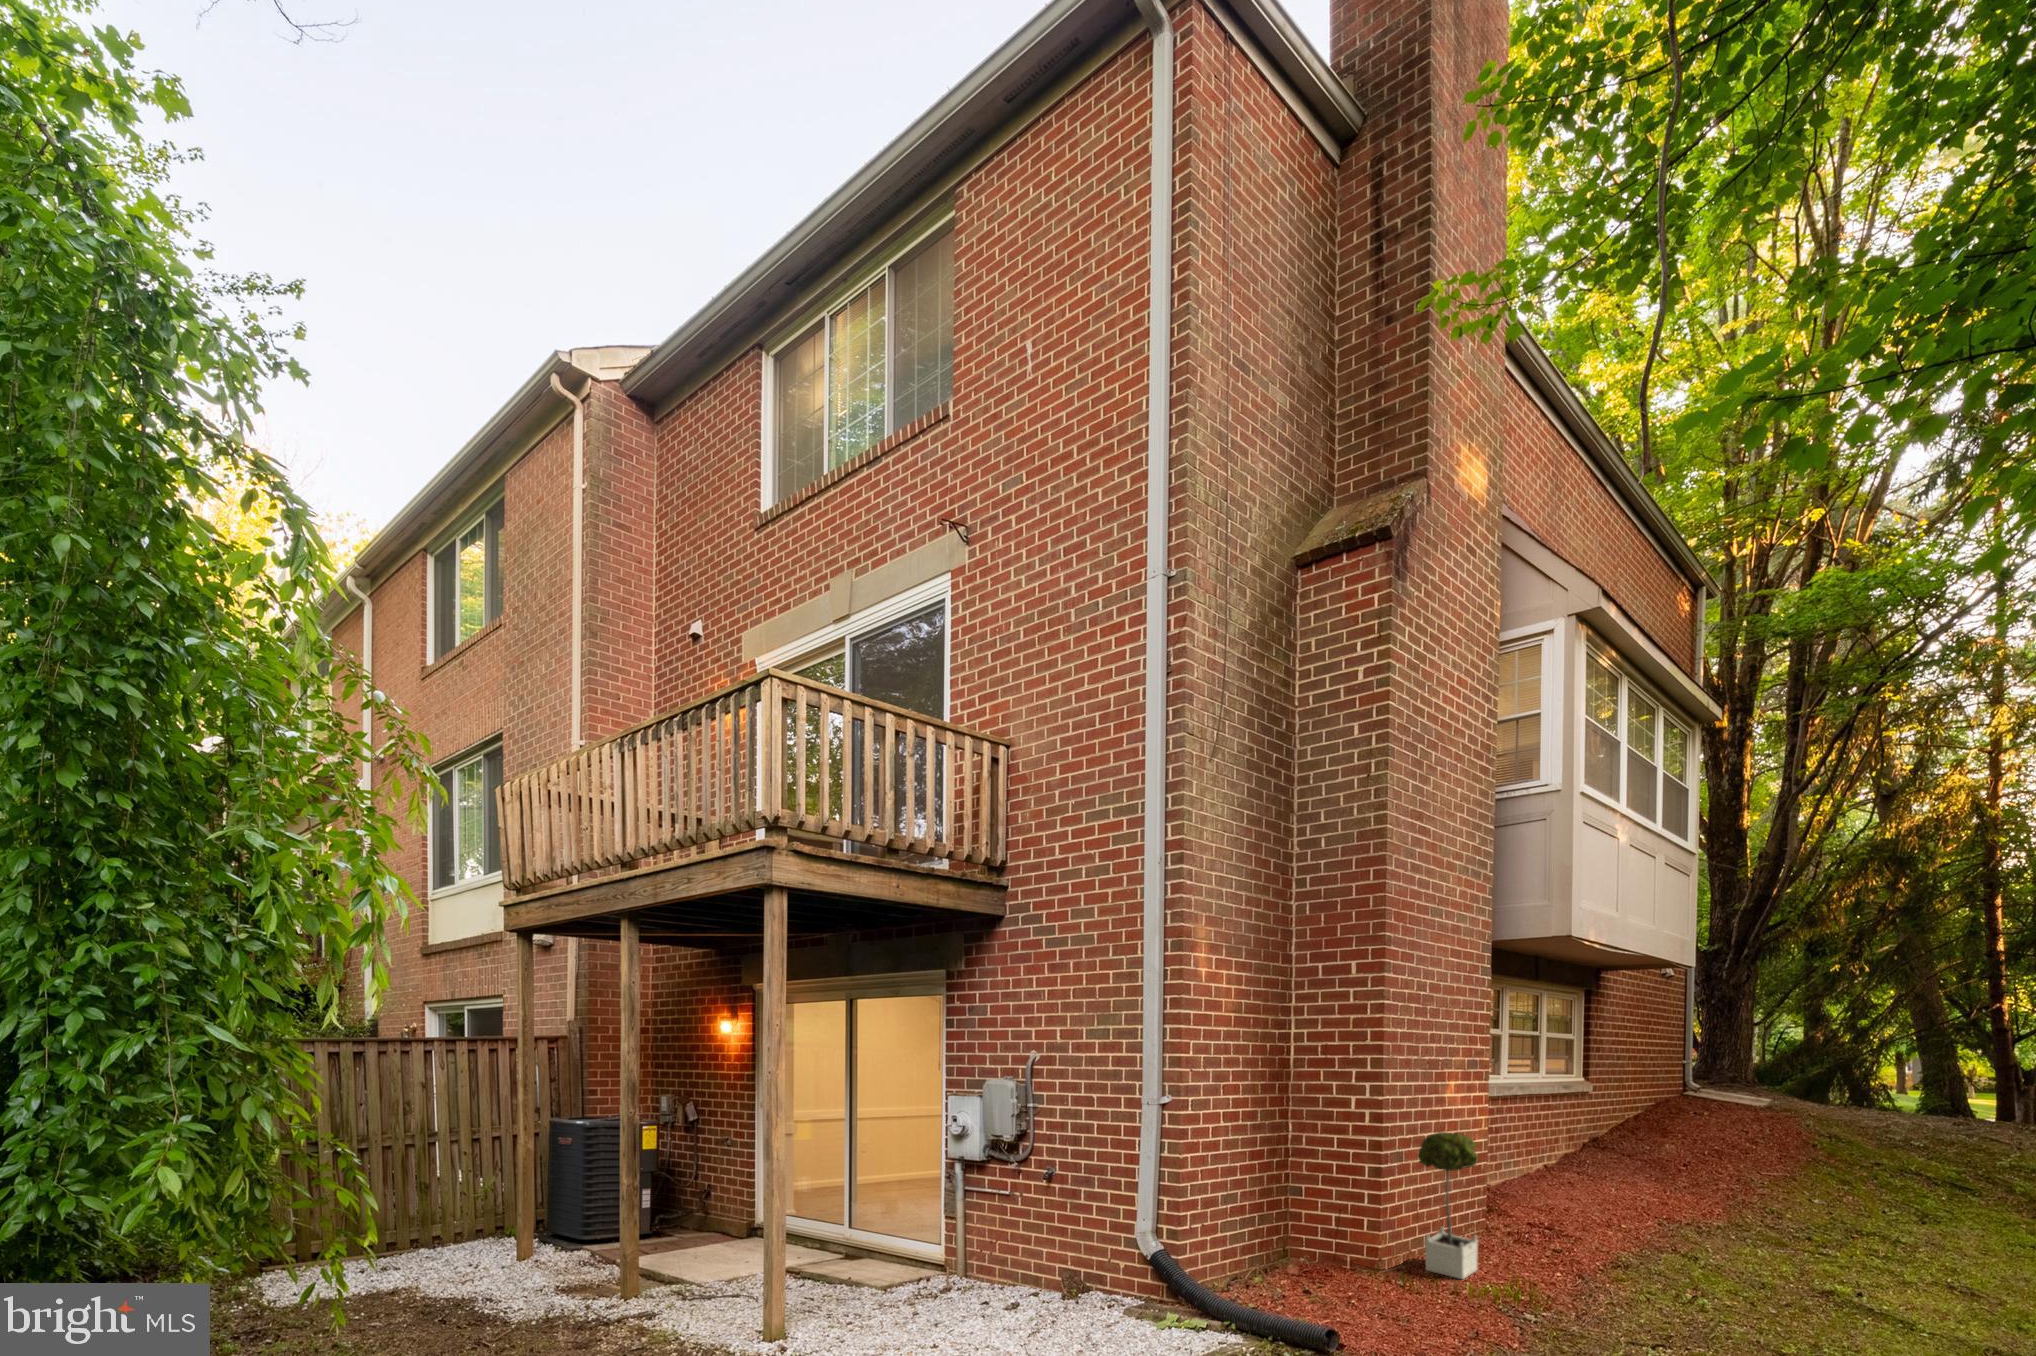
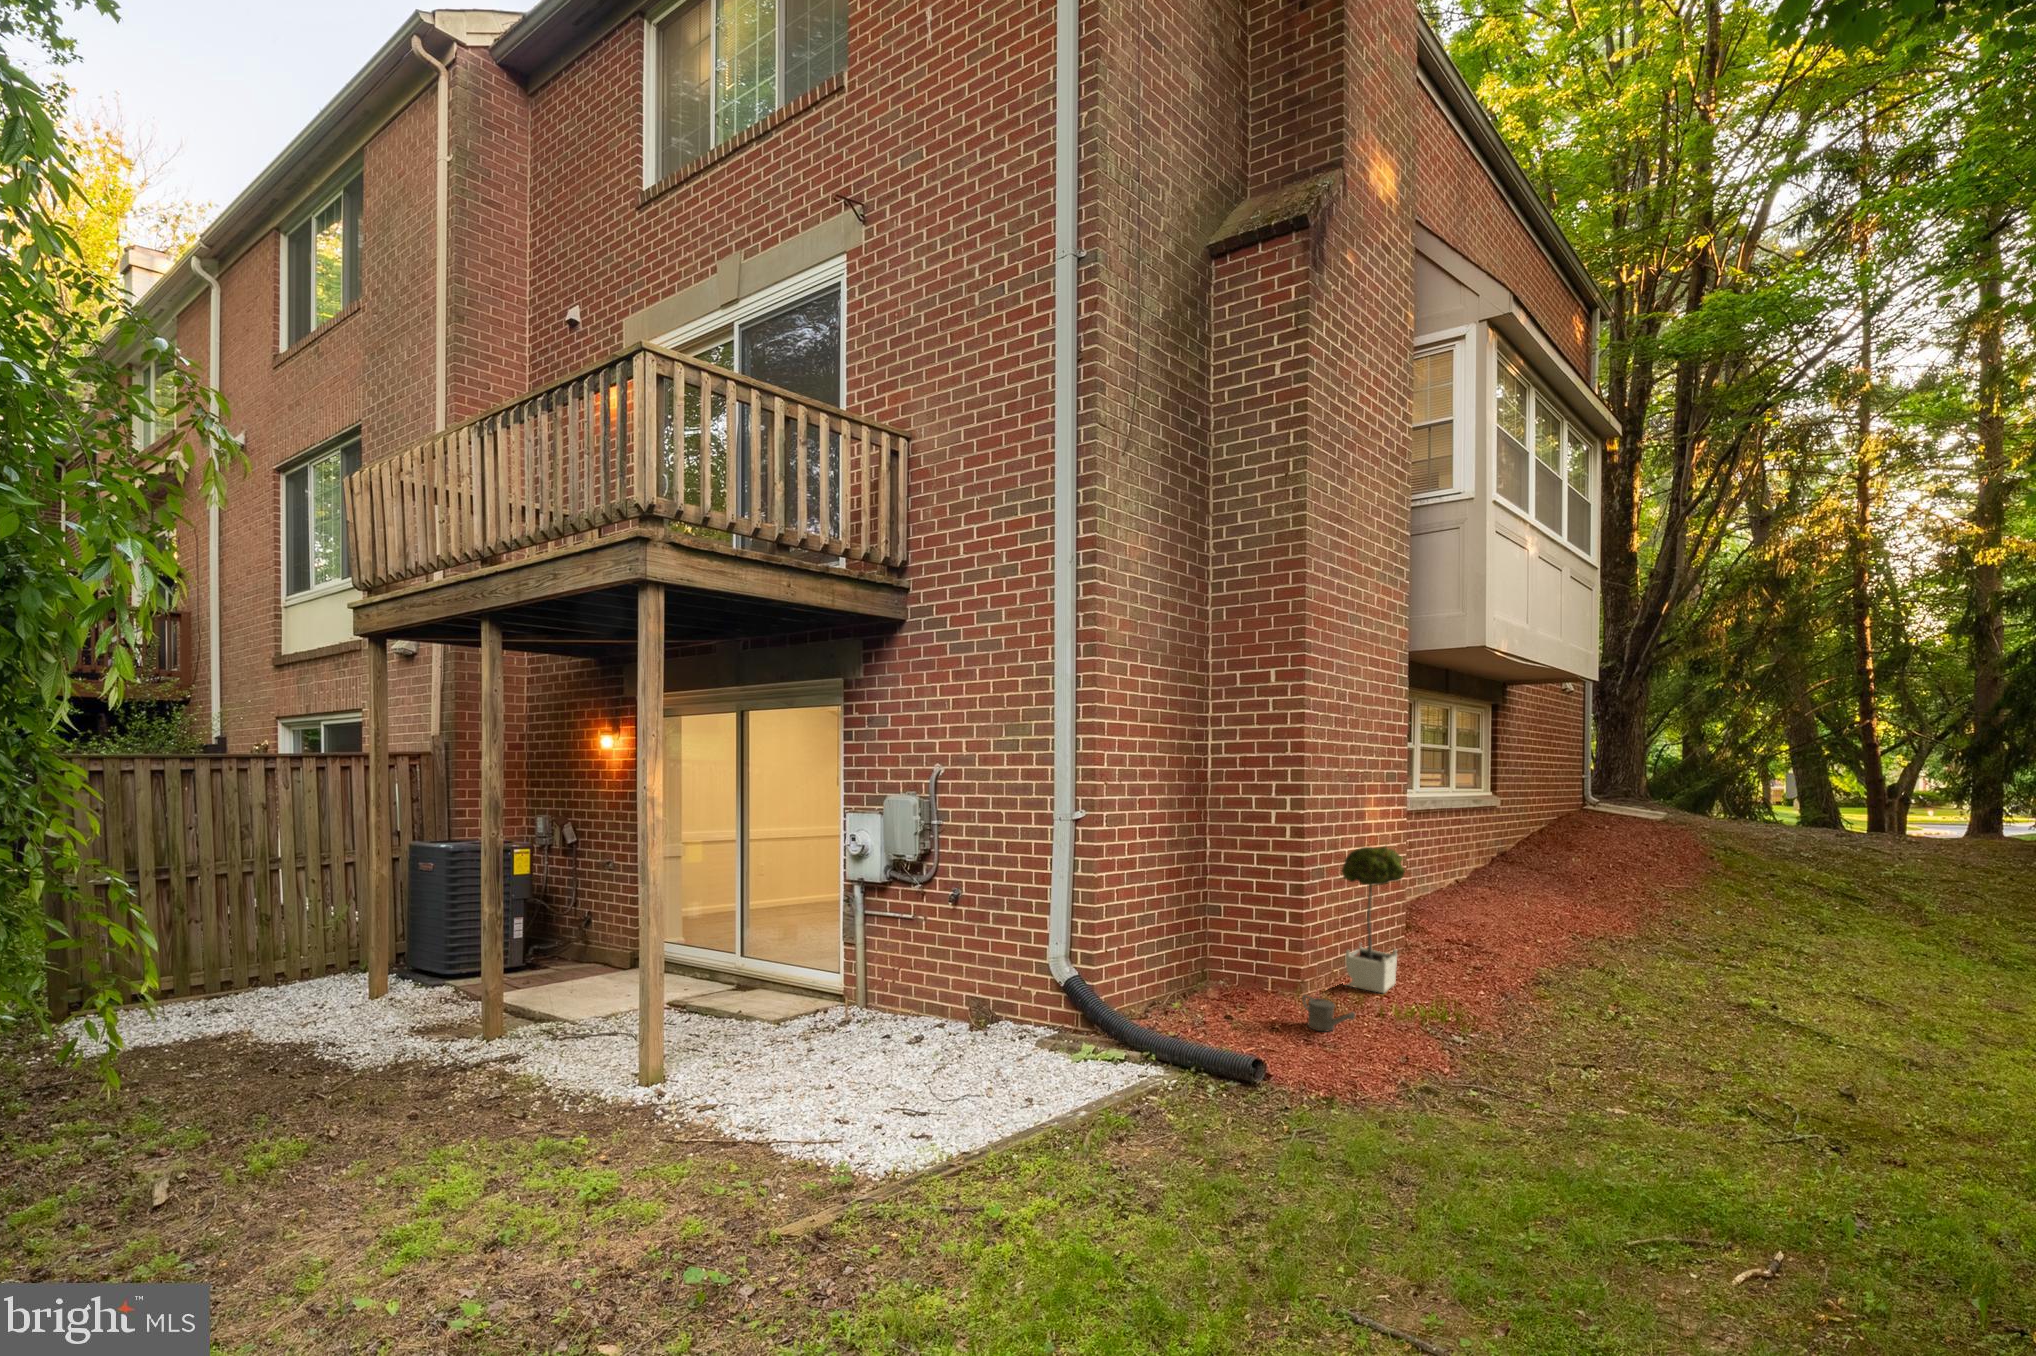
watering can: none [1376,1278,1420,1314] -> present [1302,995,1355,1032]

